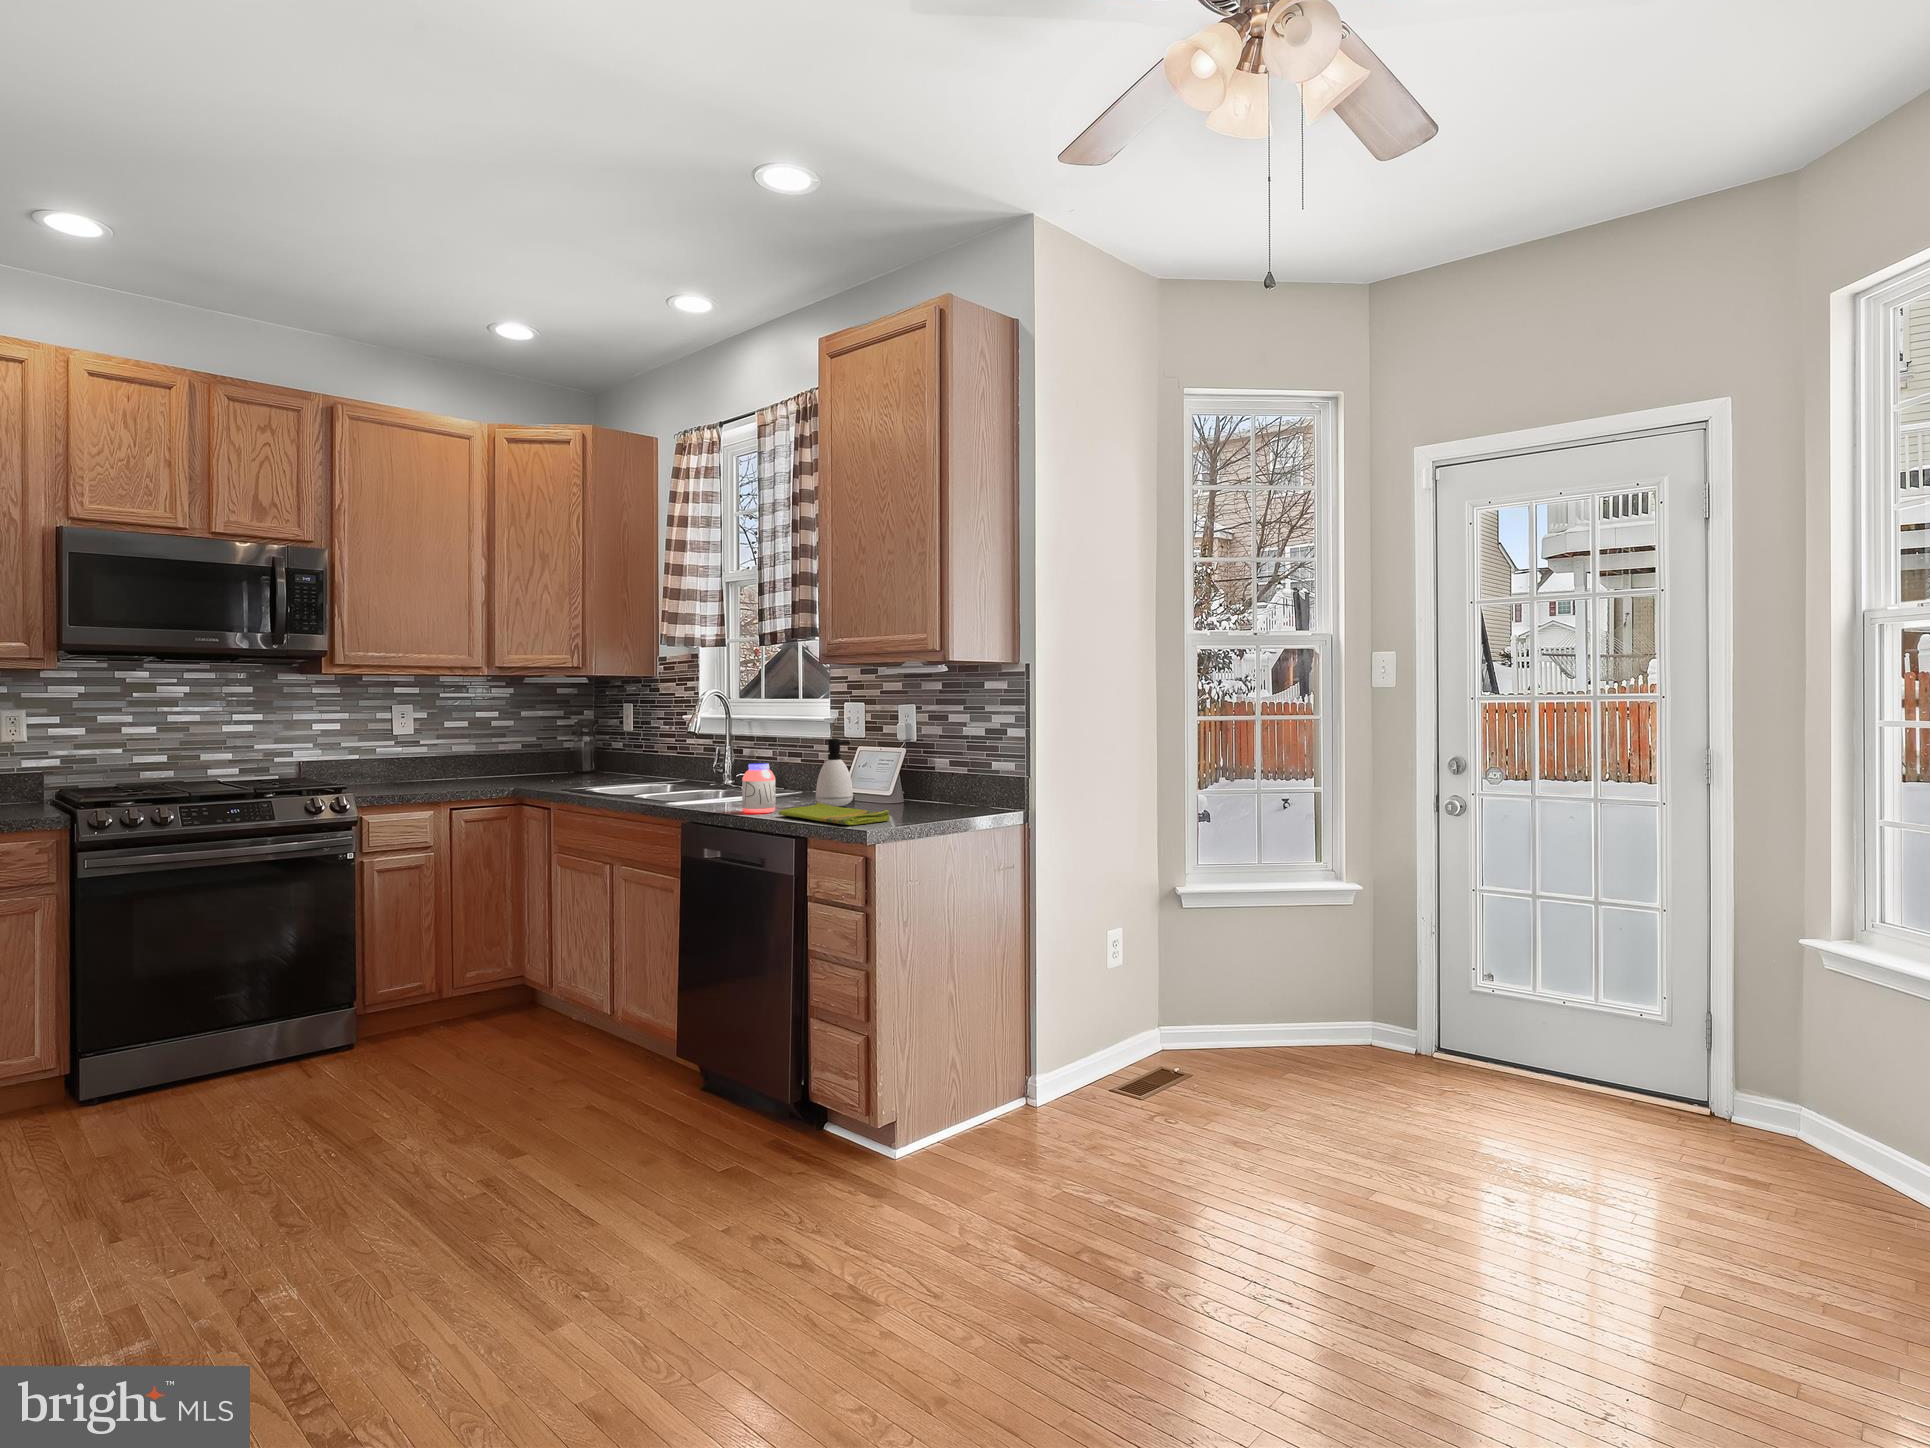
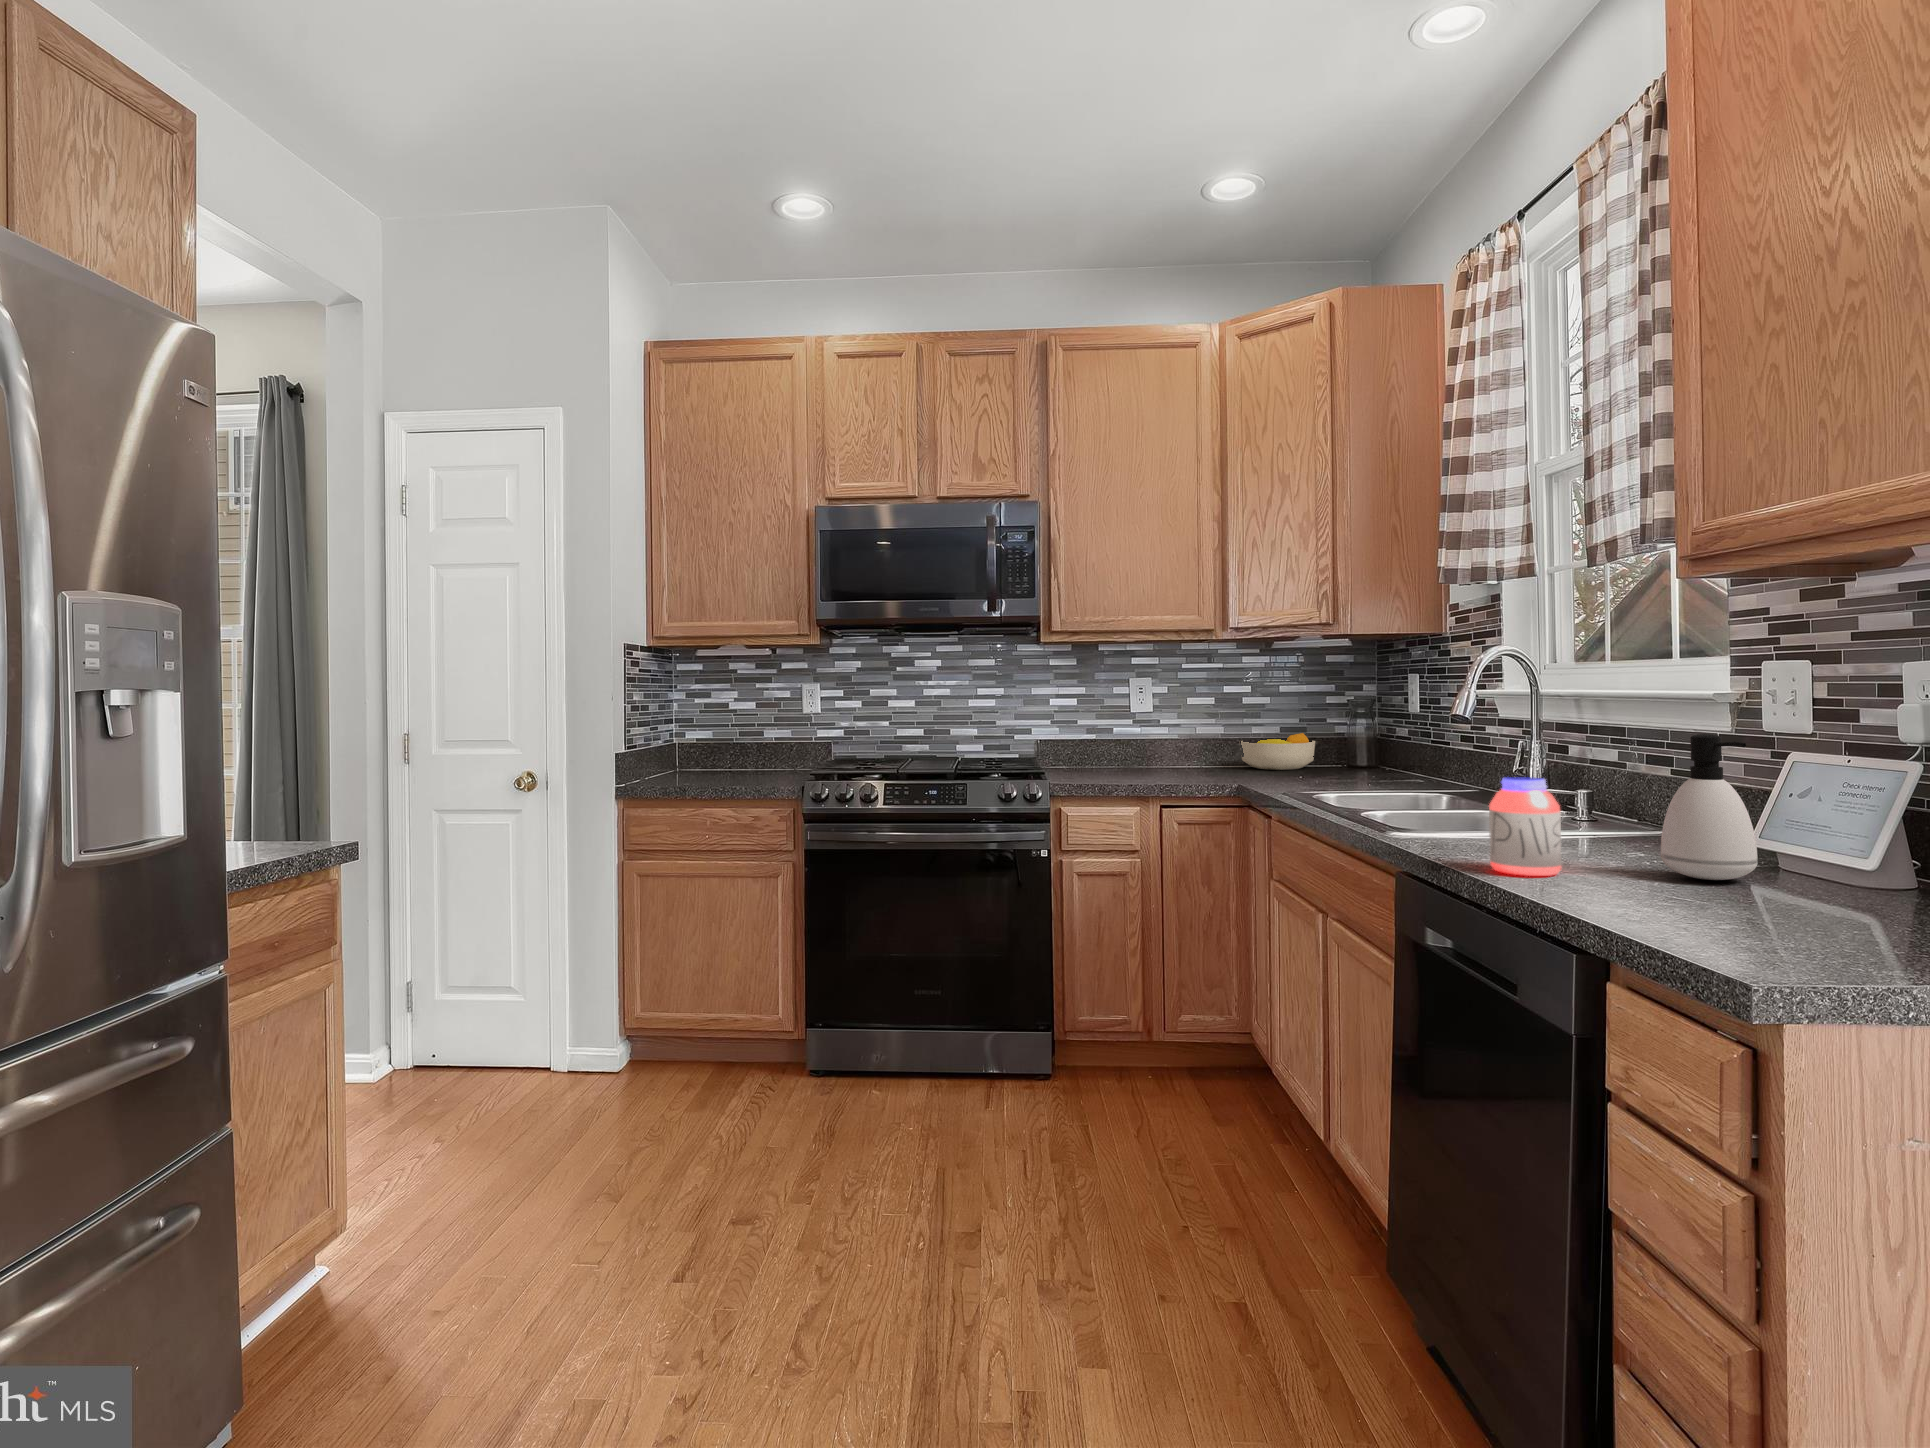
fruit bowl: none [490,746,551,778] -> present [1241,733,1315,770]
dish towel: present [778,802,890,825] -> none [1553,869,1838,947]

